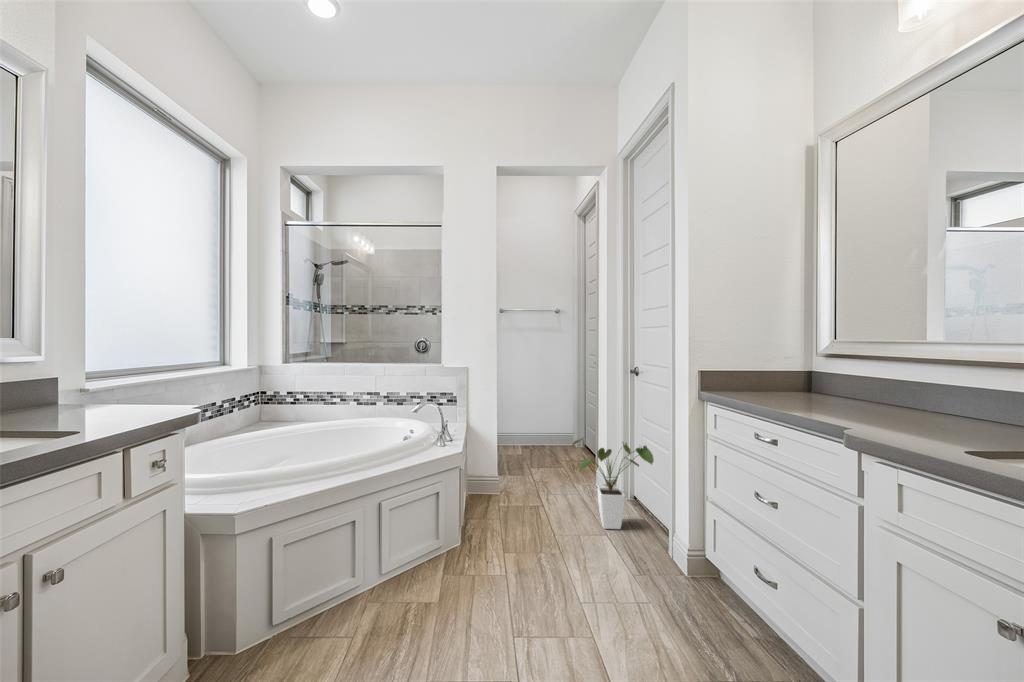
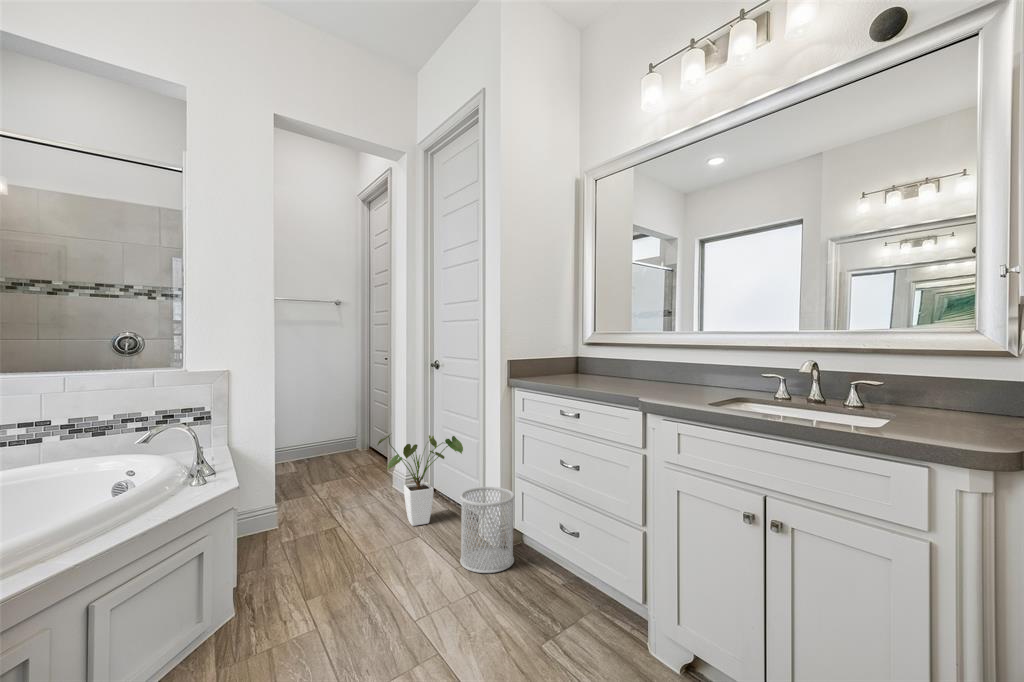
wastebasket: none [641,504,702,601] -> present [460,487,515,573]

